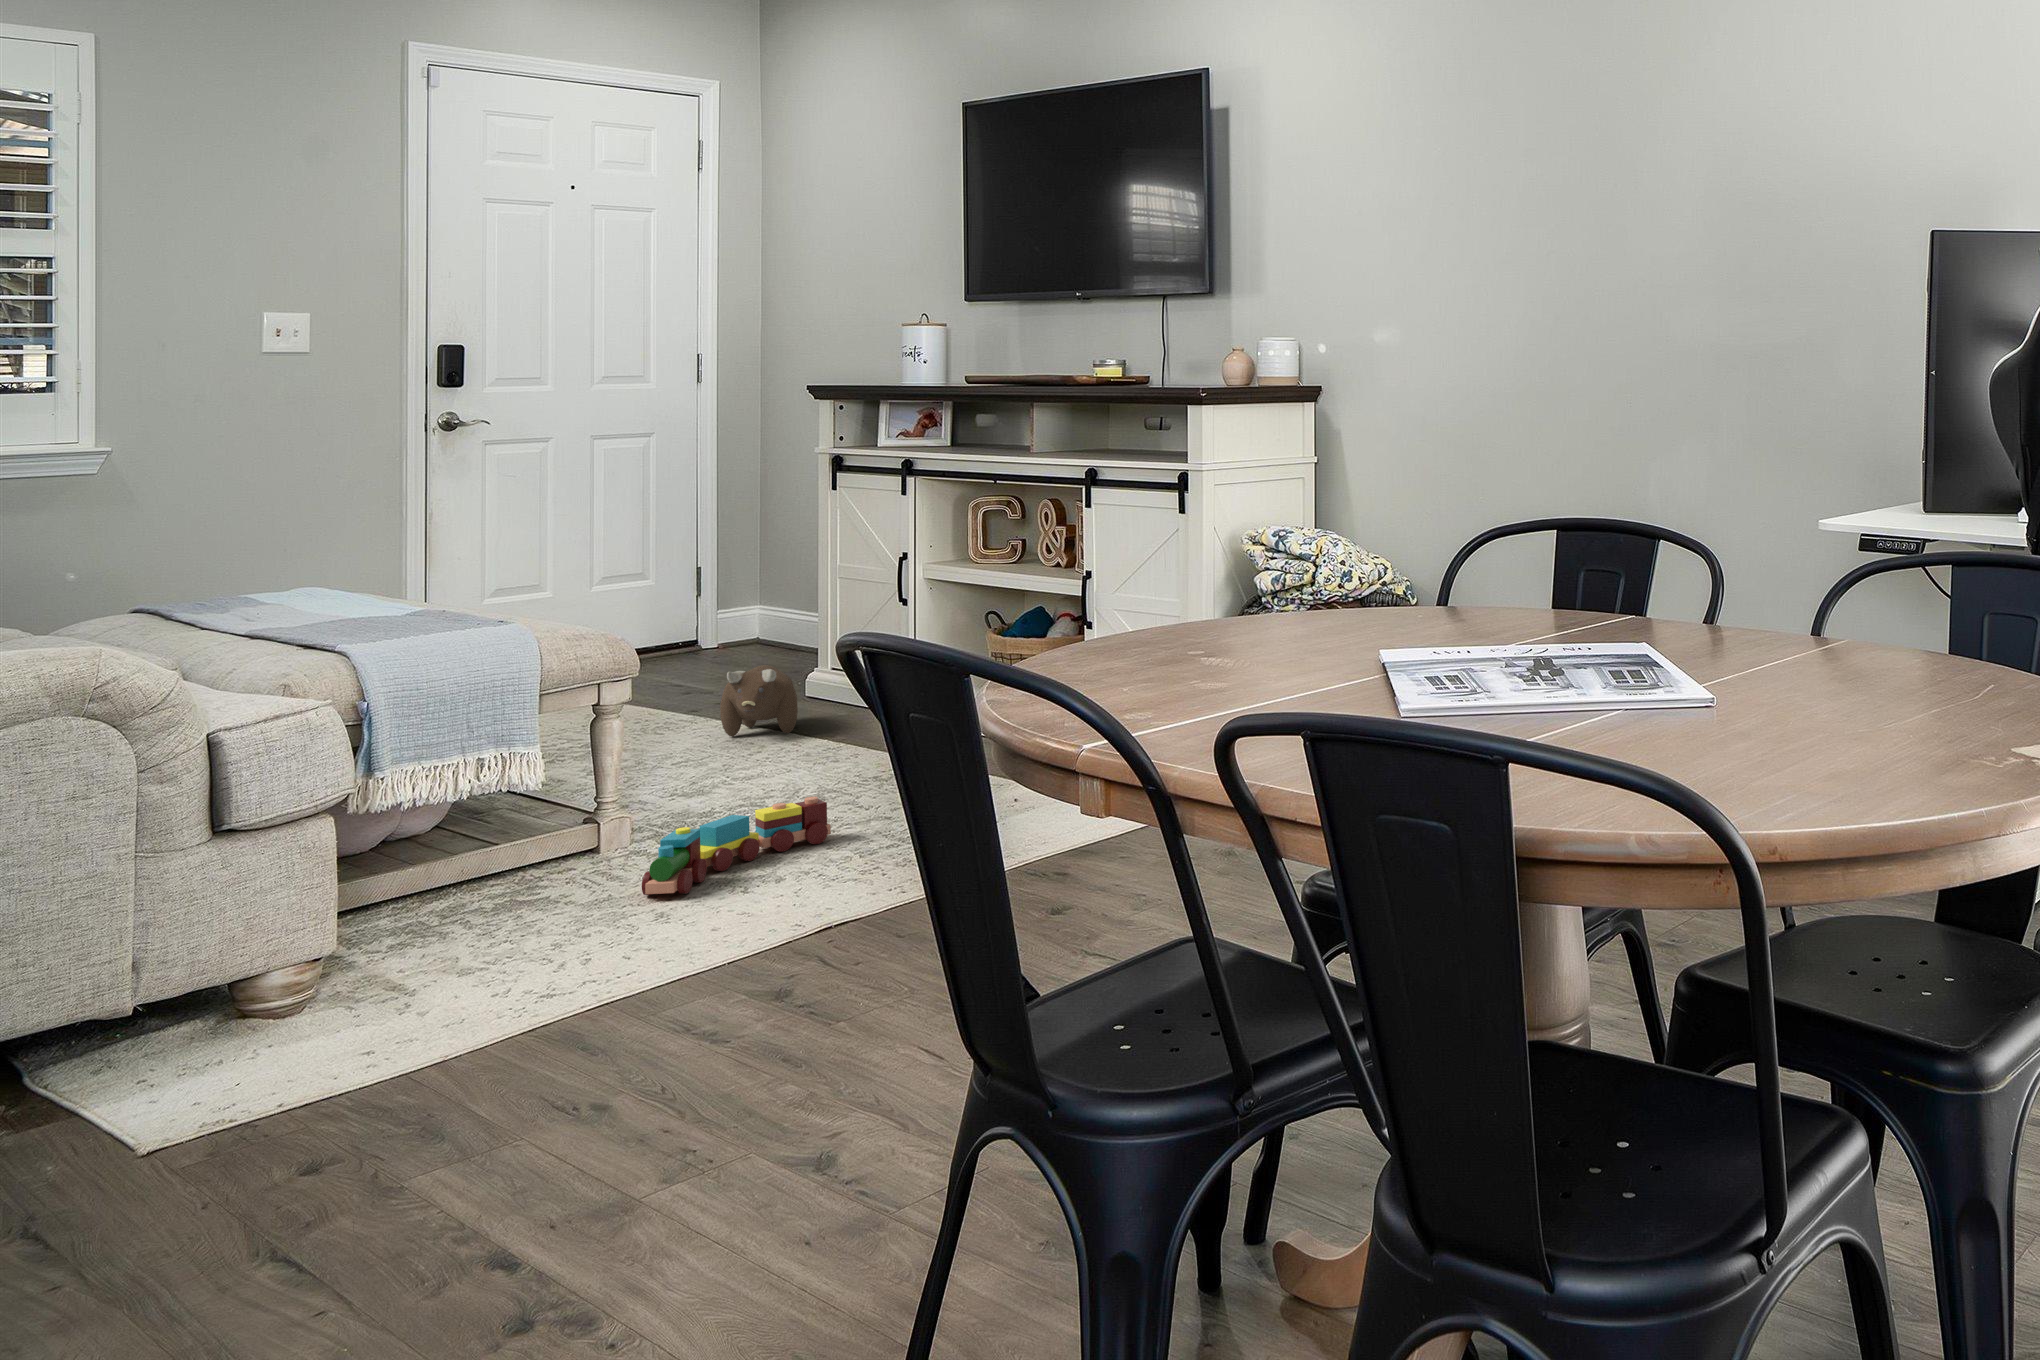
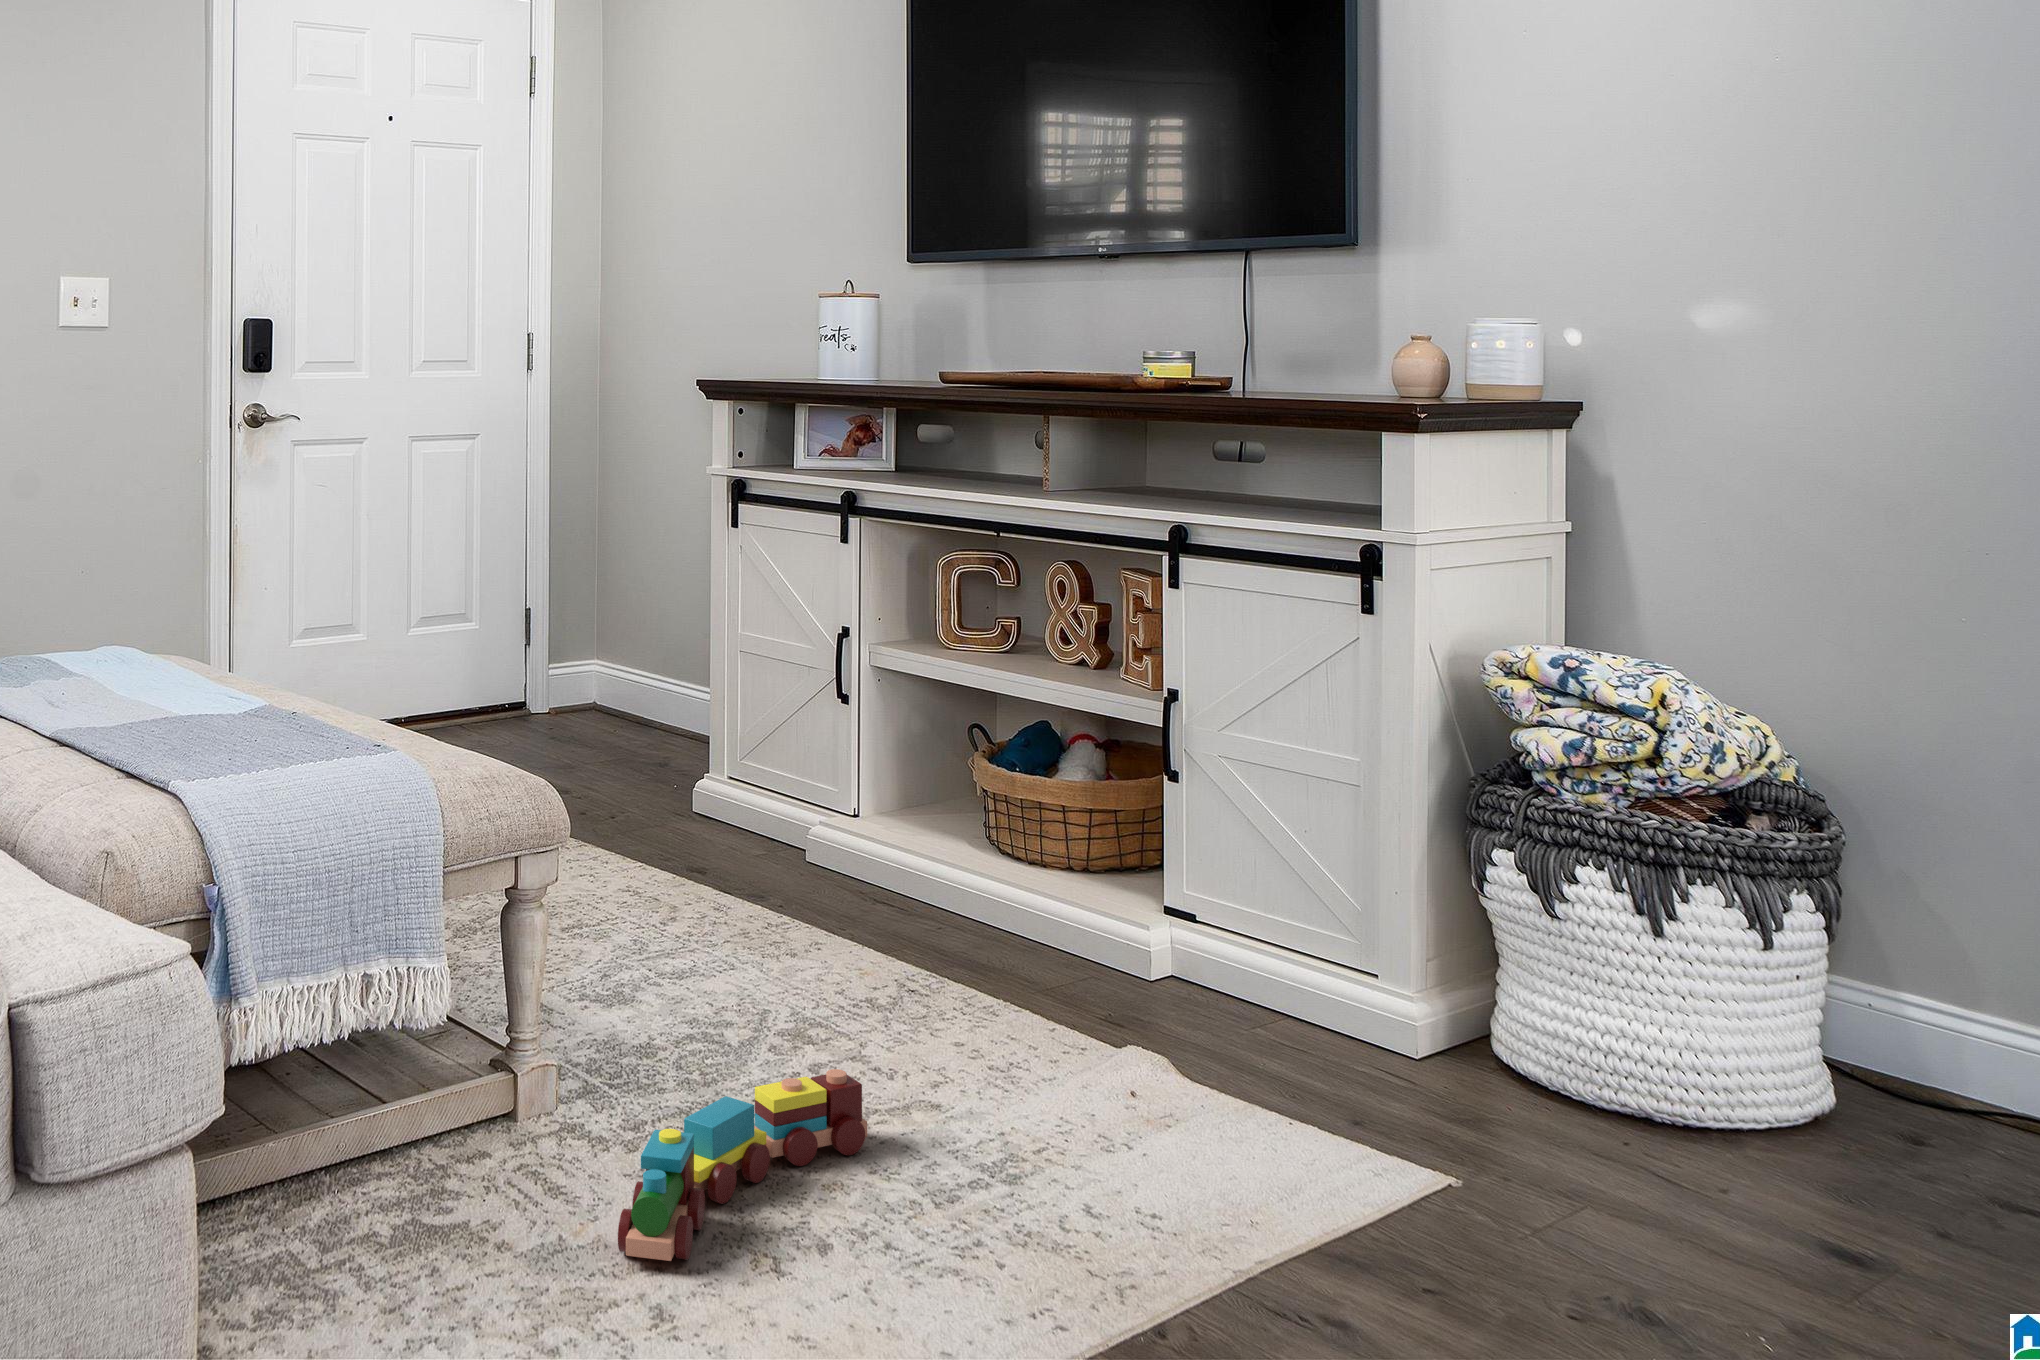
plush toy: present [720,665,798,736] -> none [609,779,711,883]

